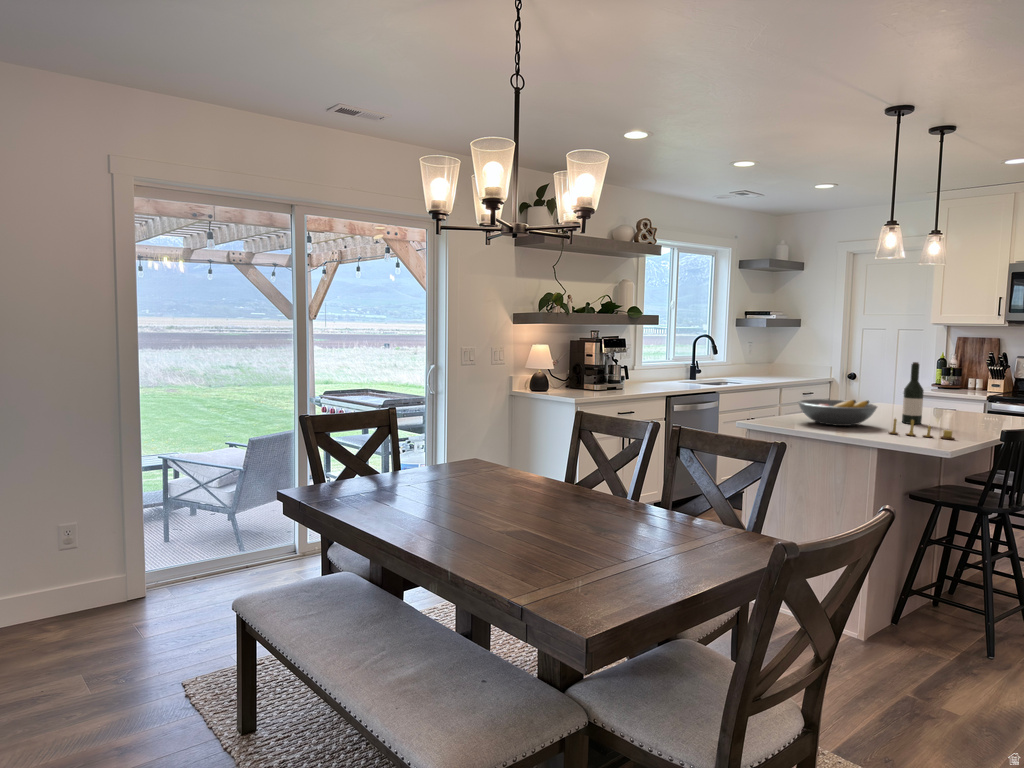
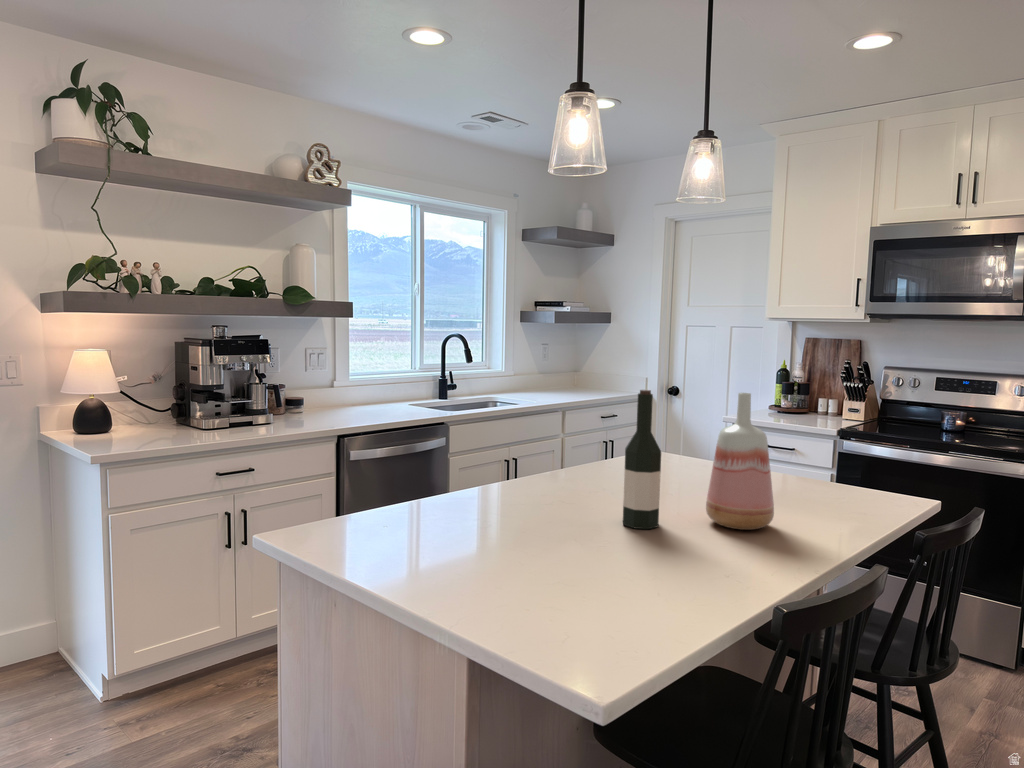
vase: none [942,364,977,425] -> present [706,393,774,530]
fruit bowl: present [798,399,877,426] -> none [372,471,542,547]
candle: present [888,418,954,439] -> none [521,545,671,623]

